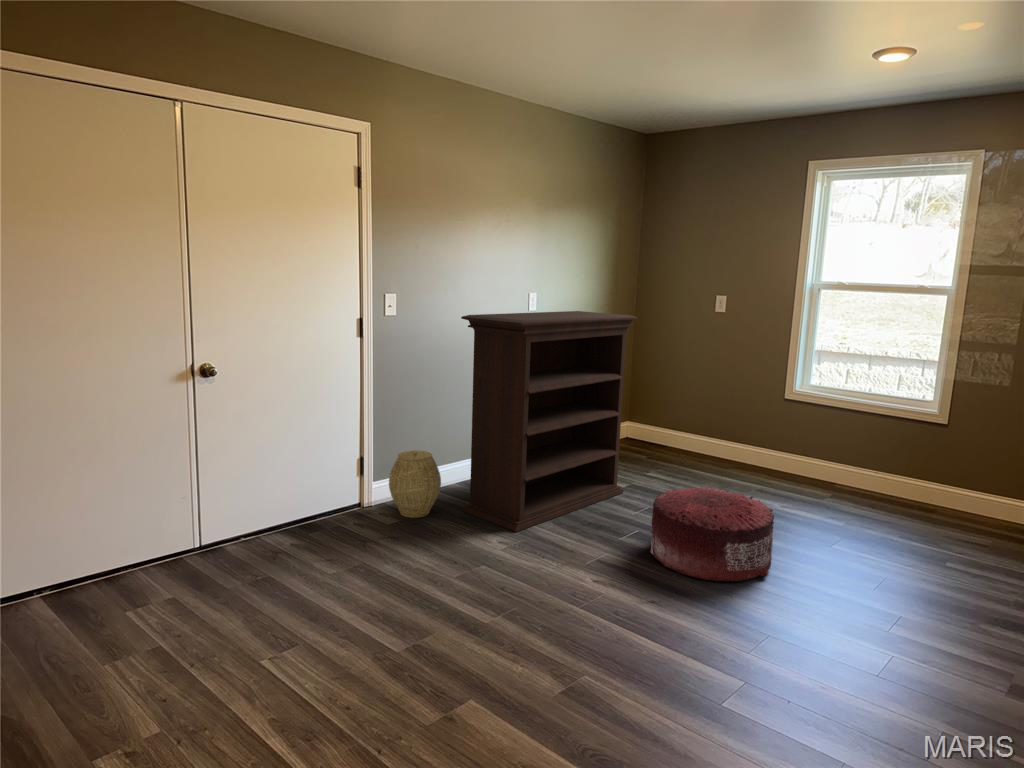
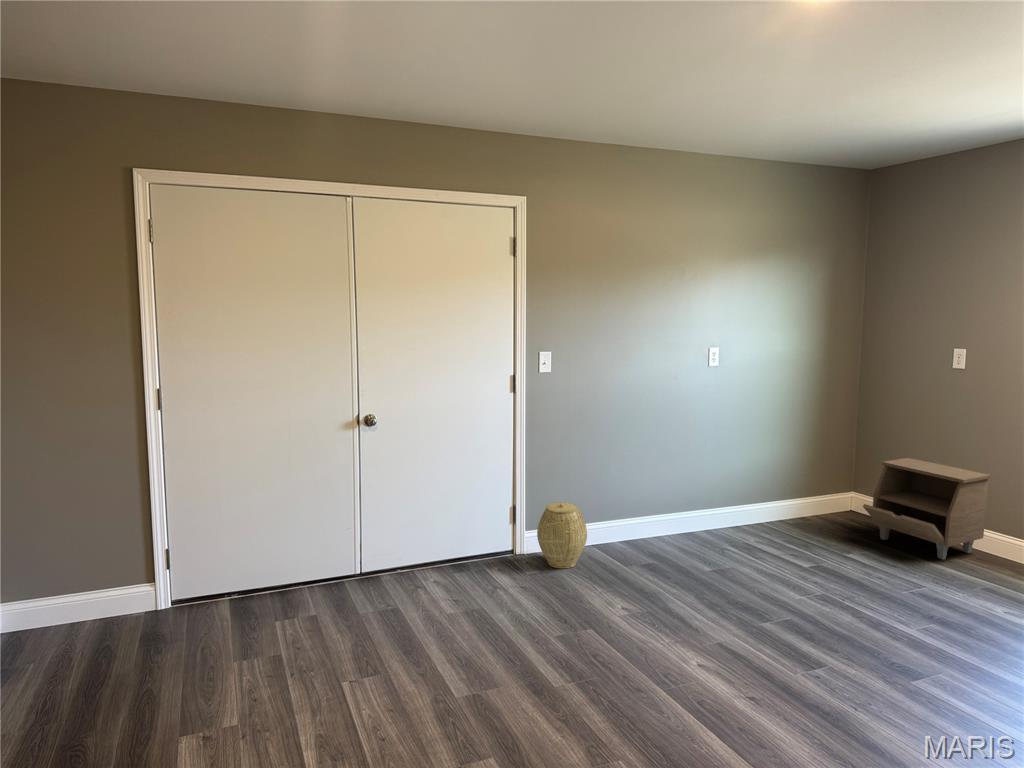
bookshelf: present [461,311,638,532] -> none [606,370,815,598]
nightstand: none [654,389,745,471] -> present [863,458,991,560]
pouf: present [651,486,774,582] -> none [786,577,949,705]

